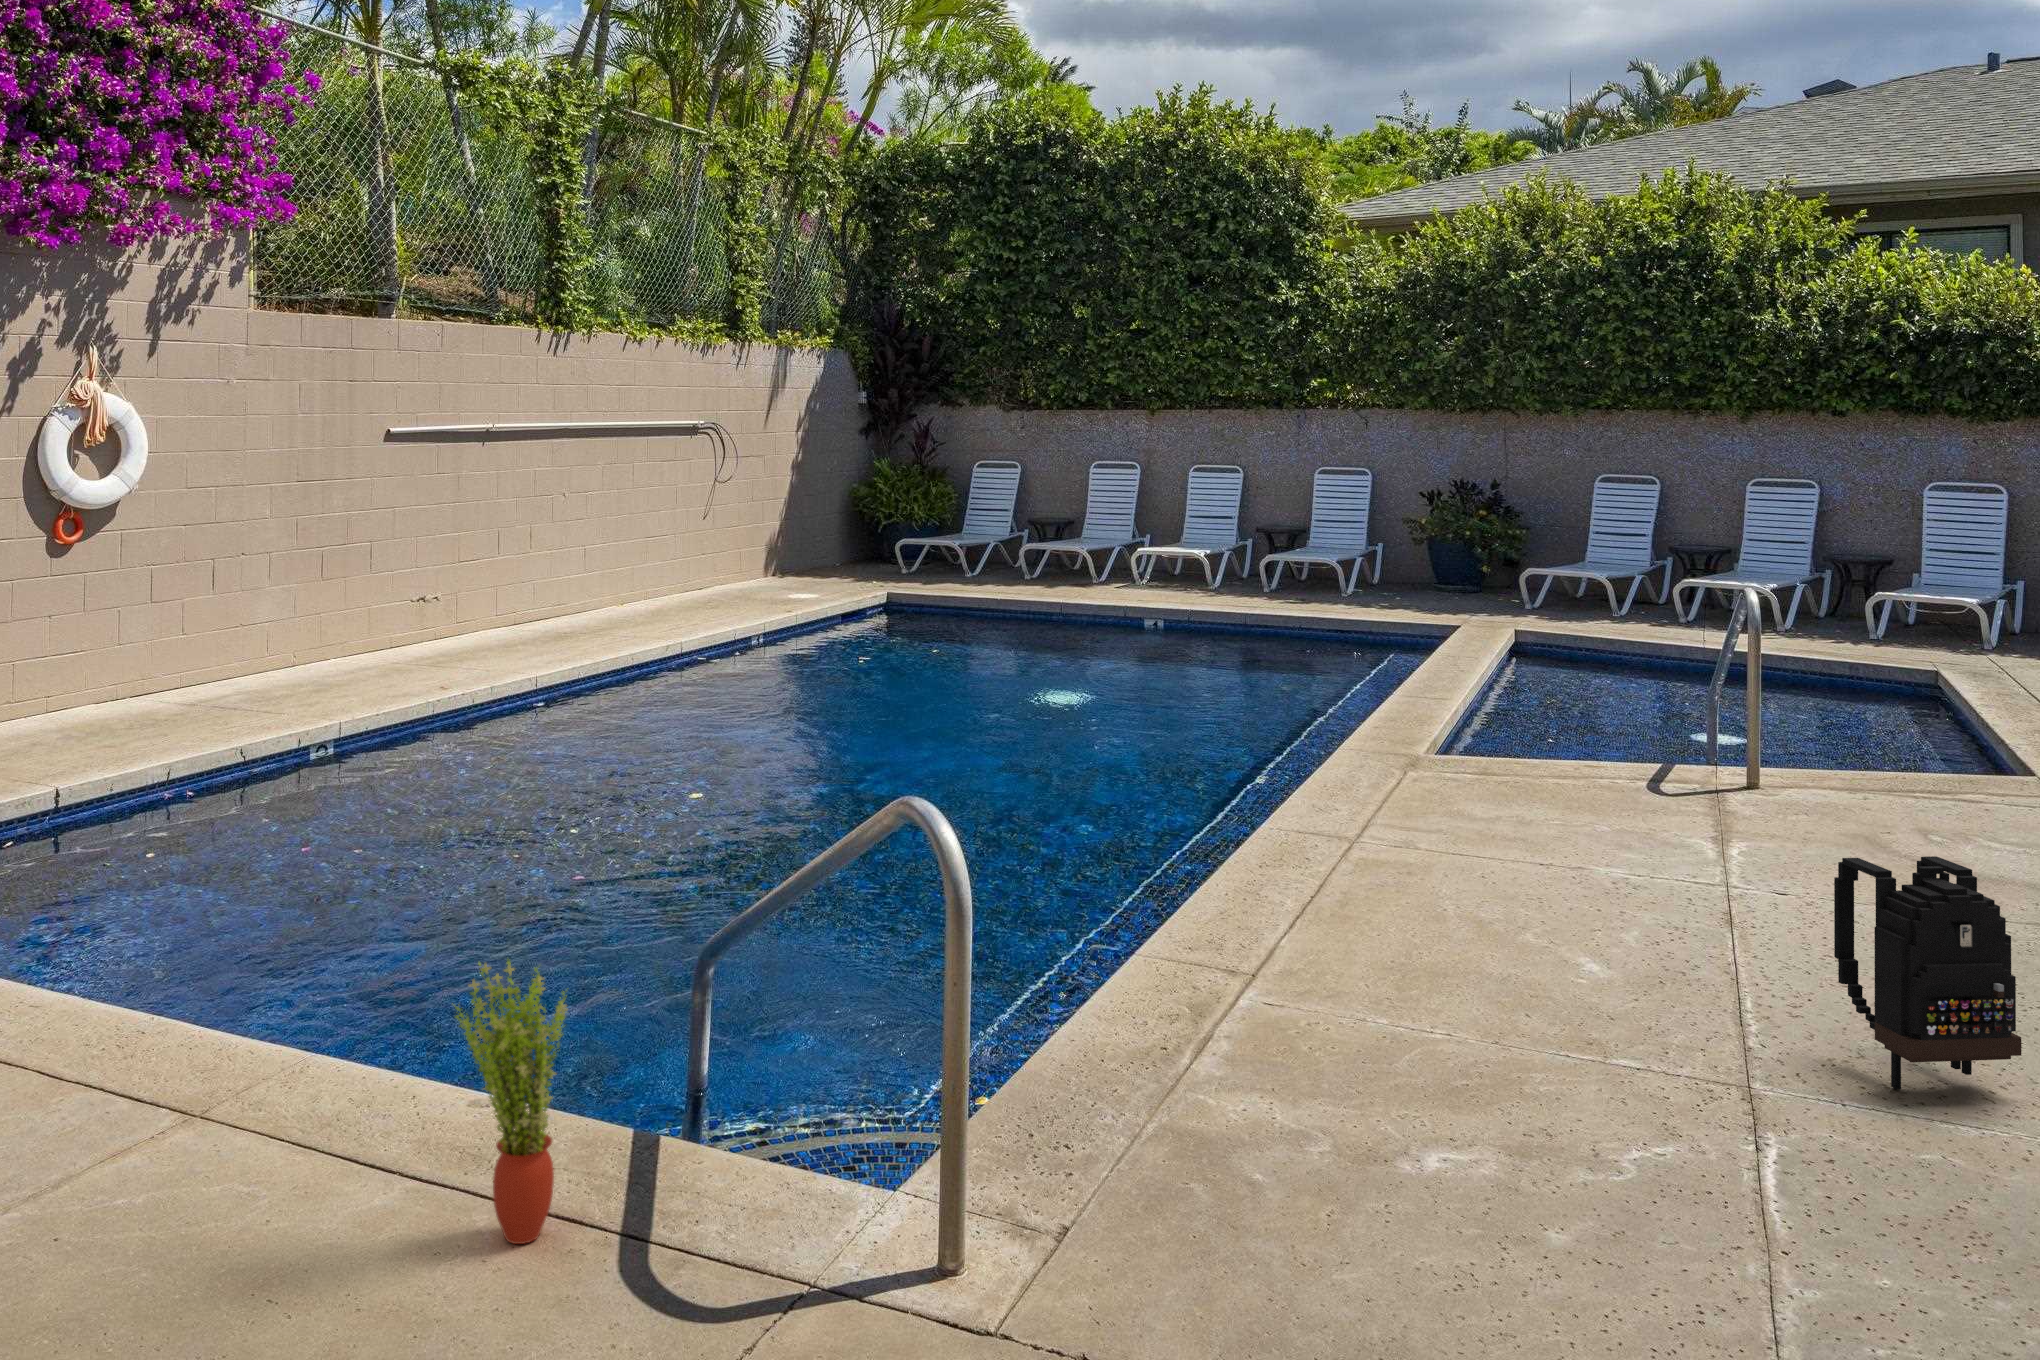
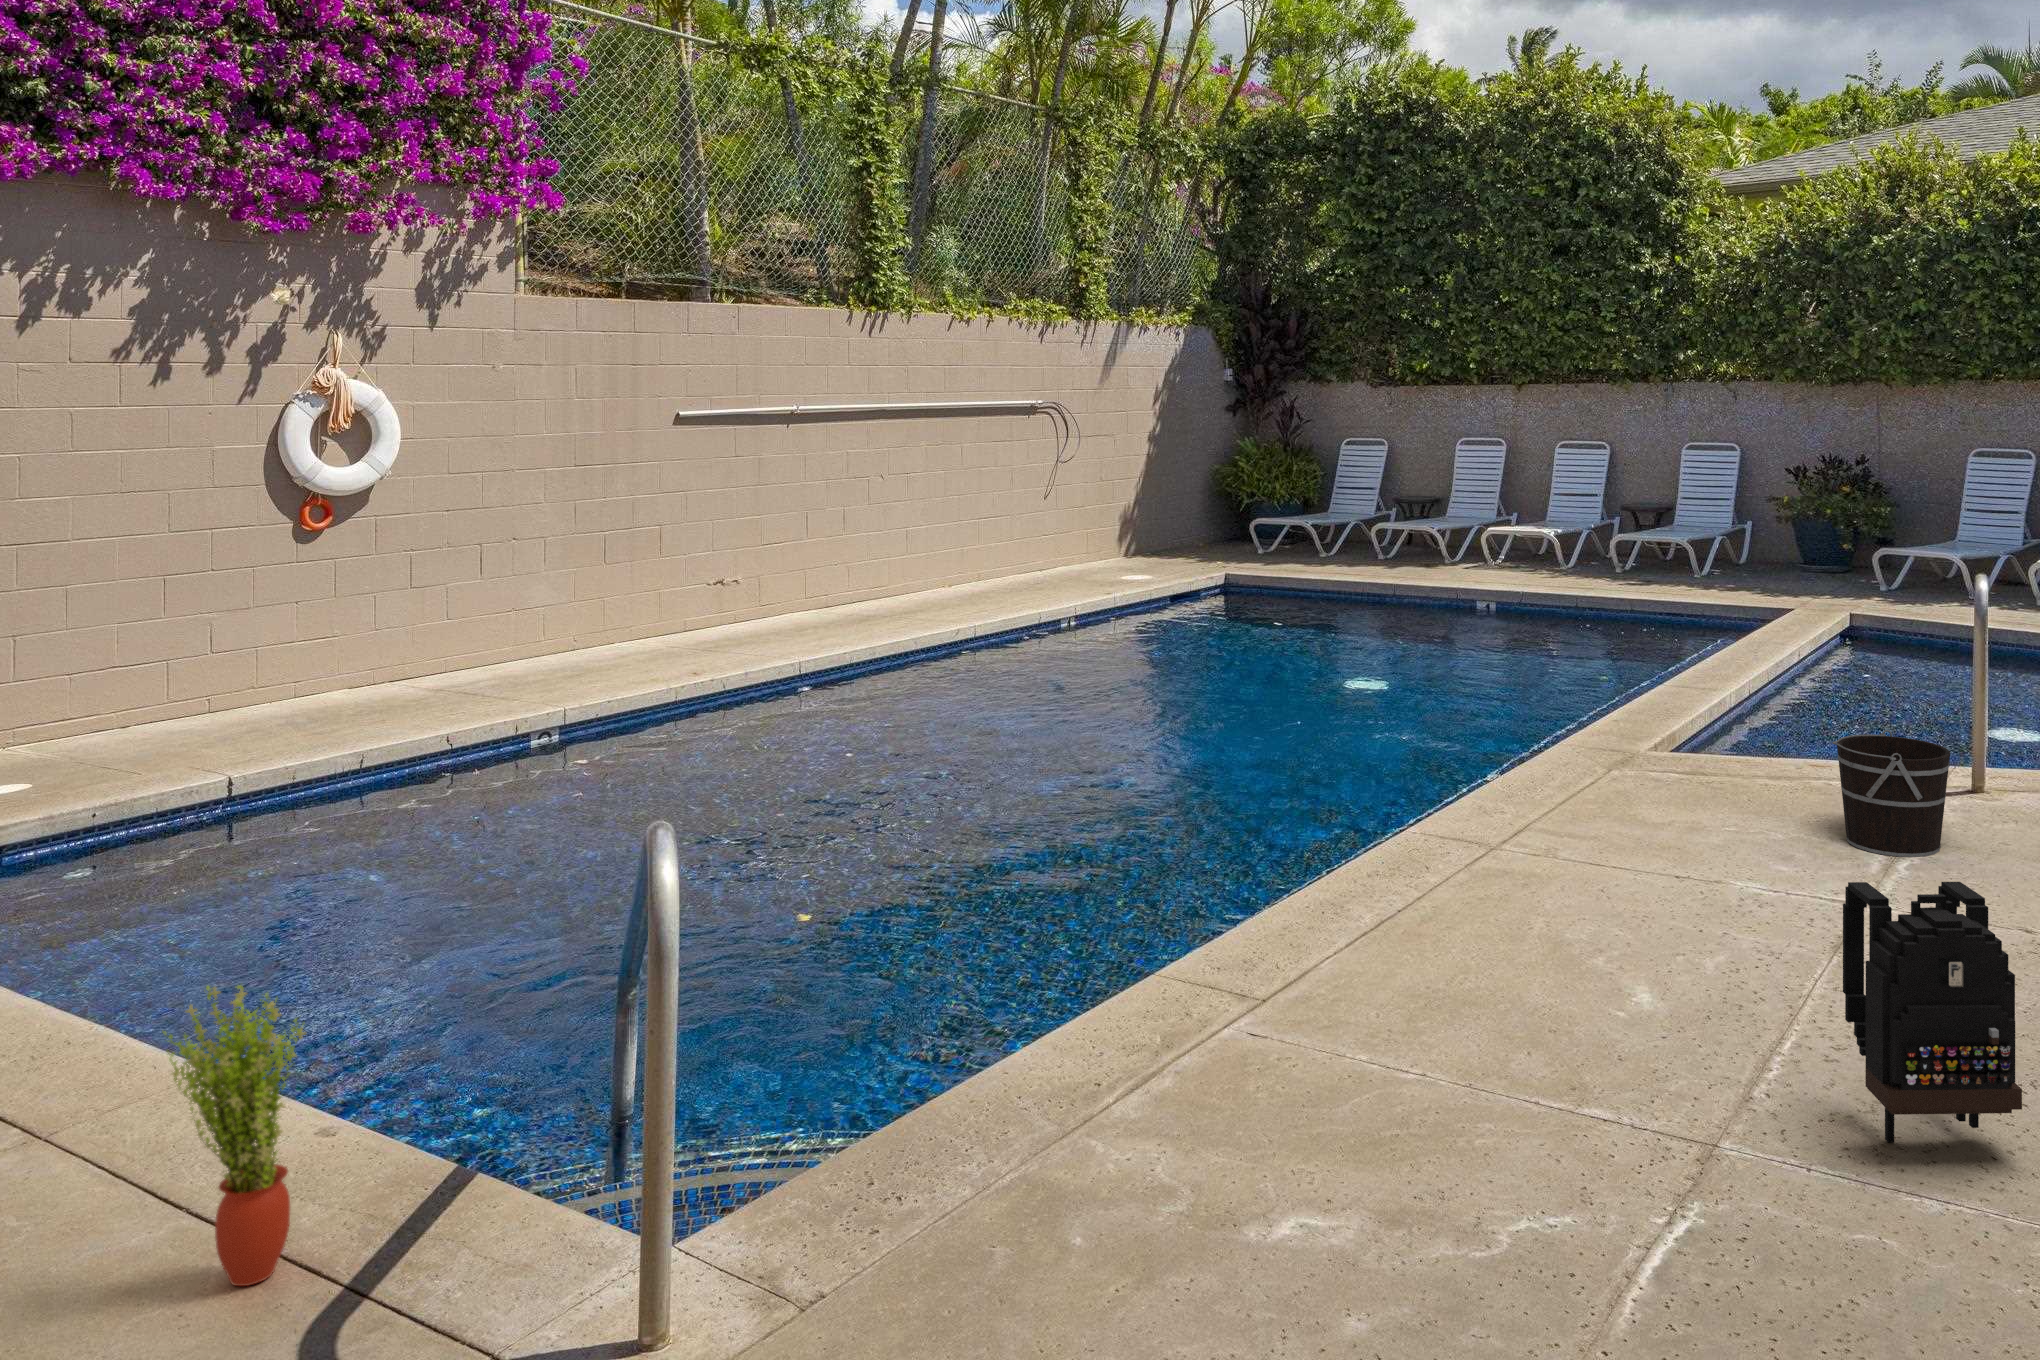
bucket: none [1652,733,1765,850] -> present [1832,730,1950,857]

